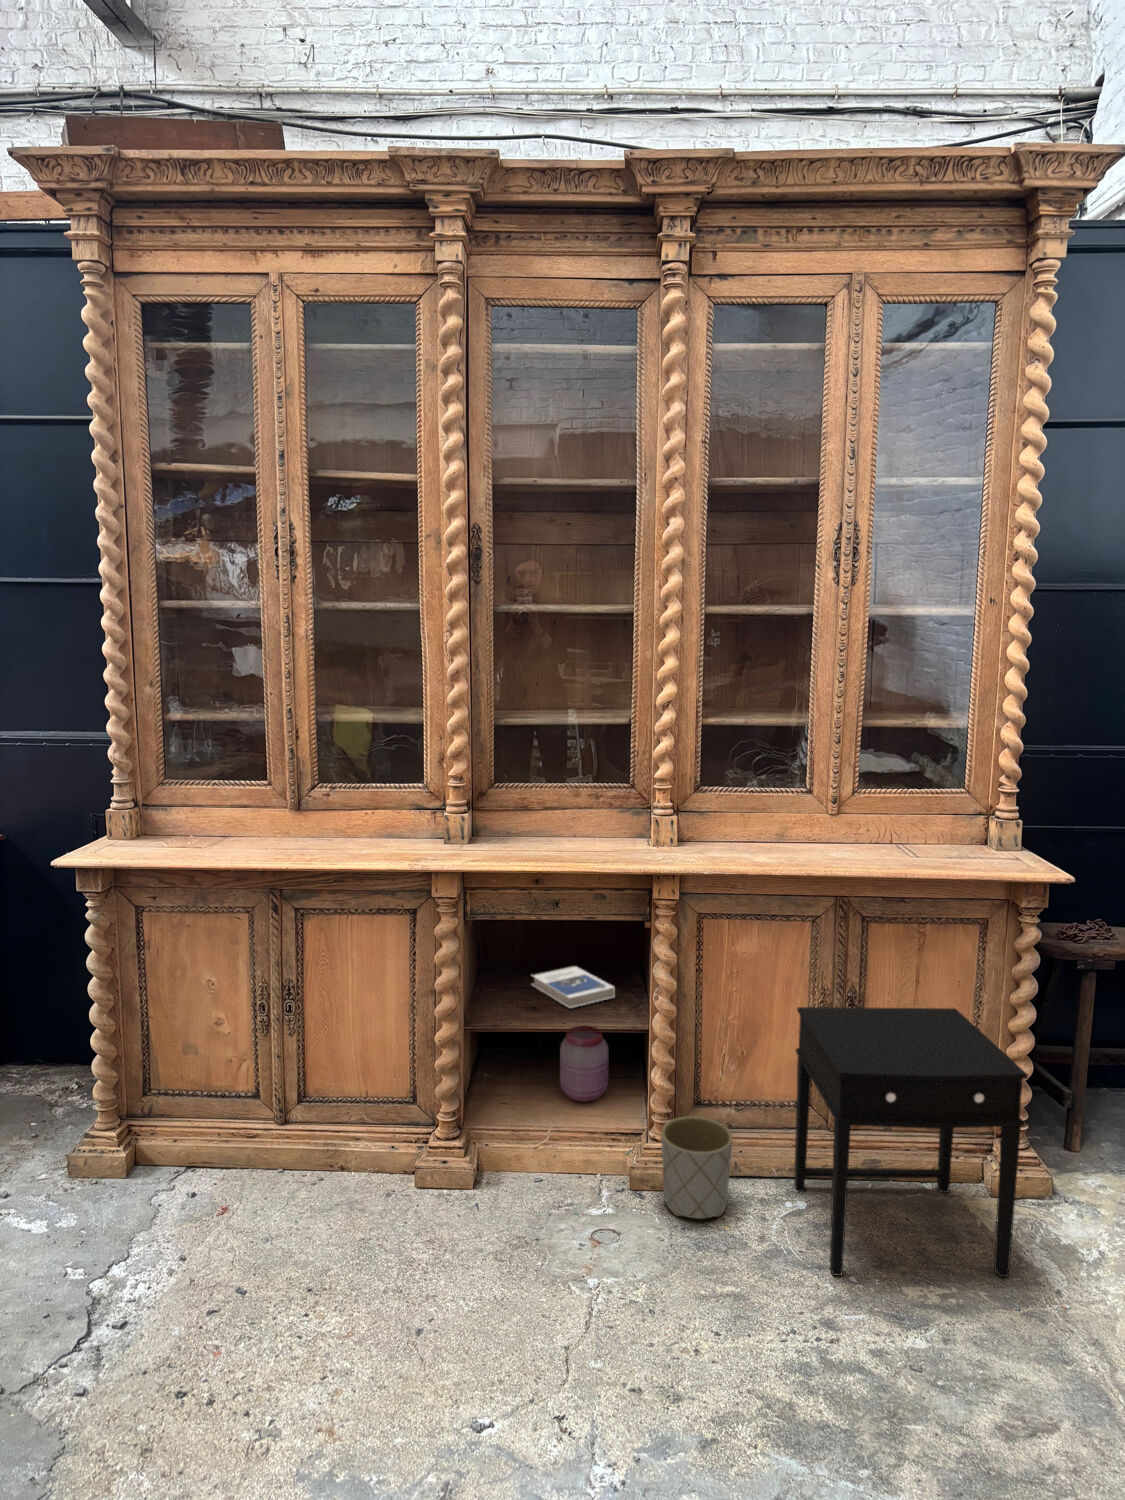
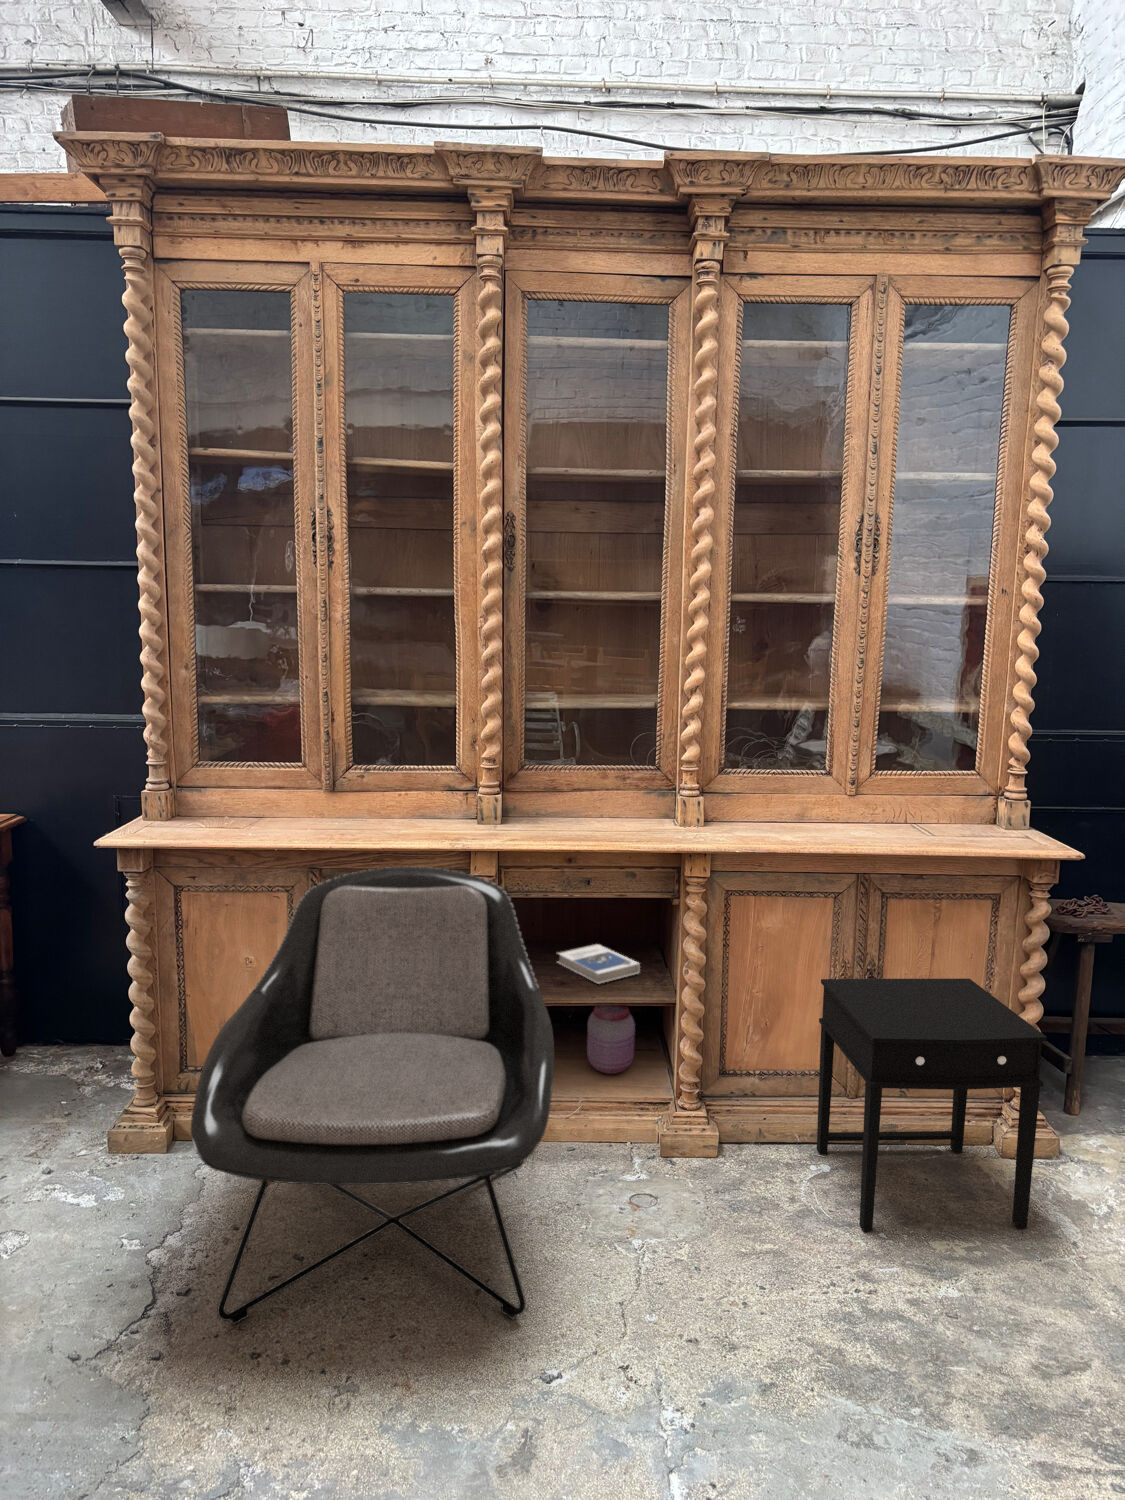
lounge chair: none [120,887,501,1362] -> present [191,867,554,1324]
planter: present [661,1116,733,1219] -> none [693,1085,762,1181]

